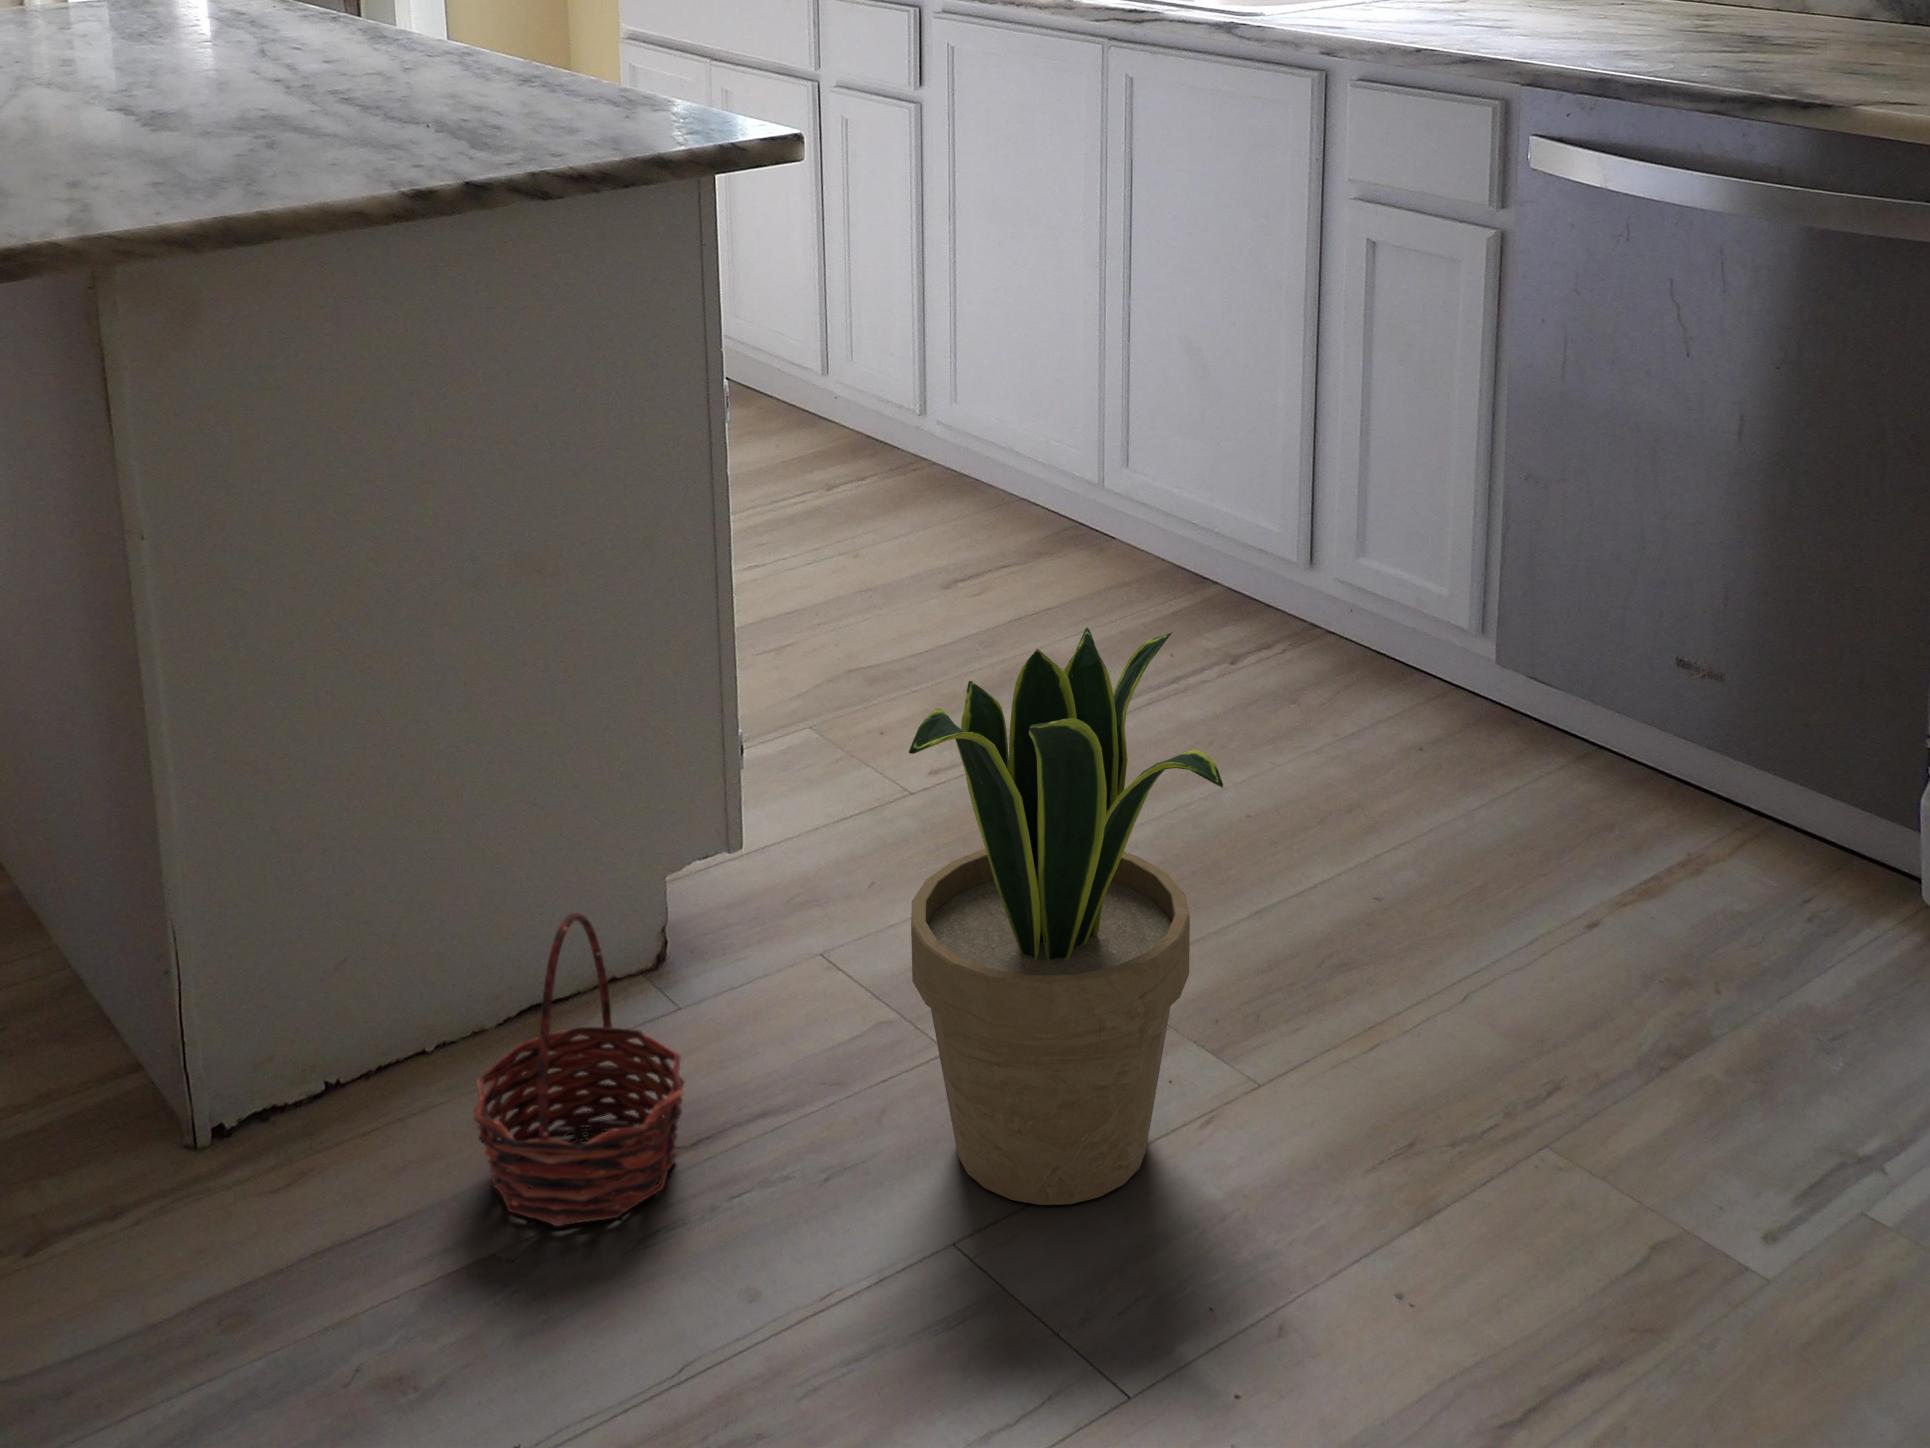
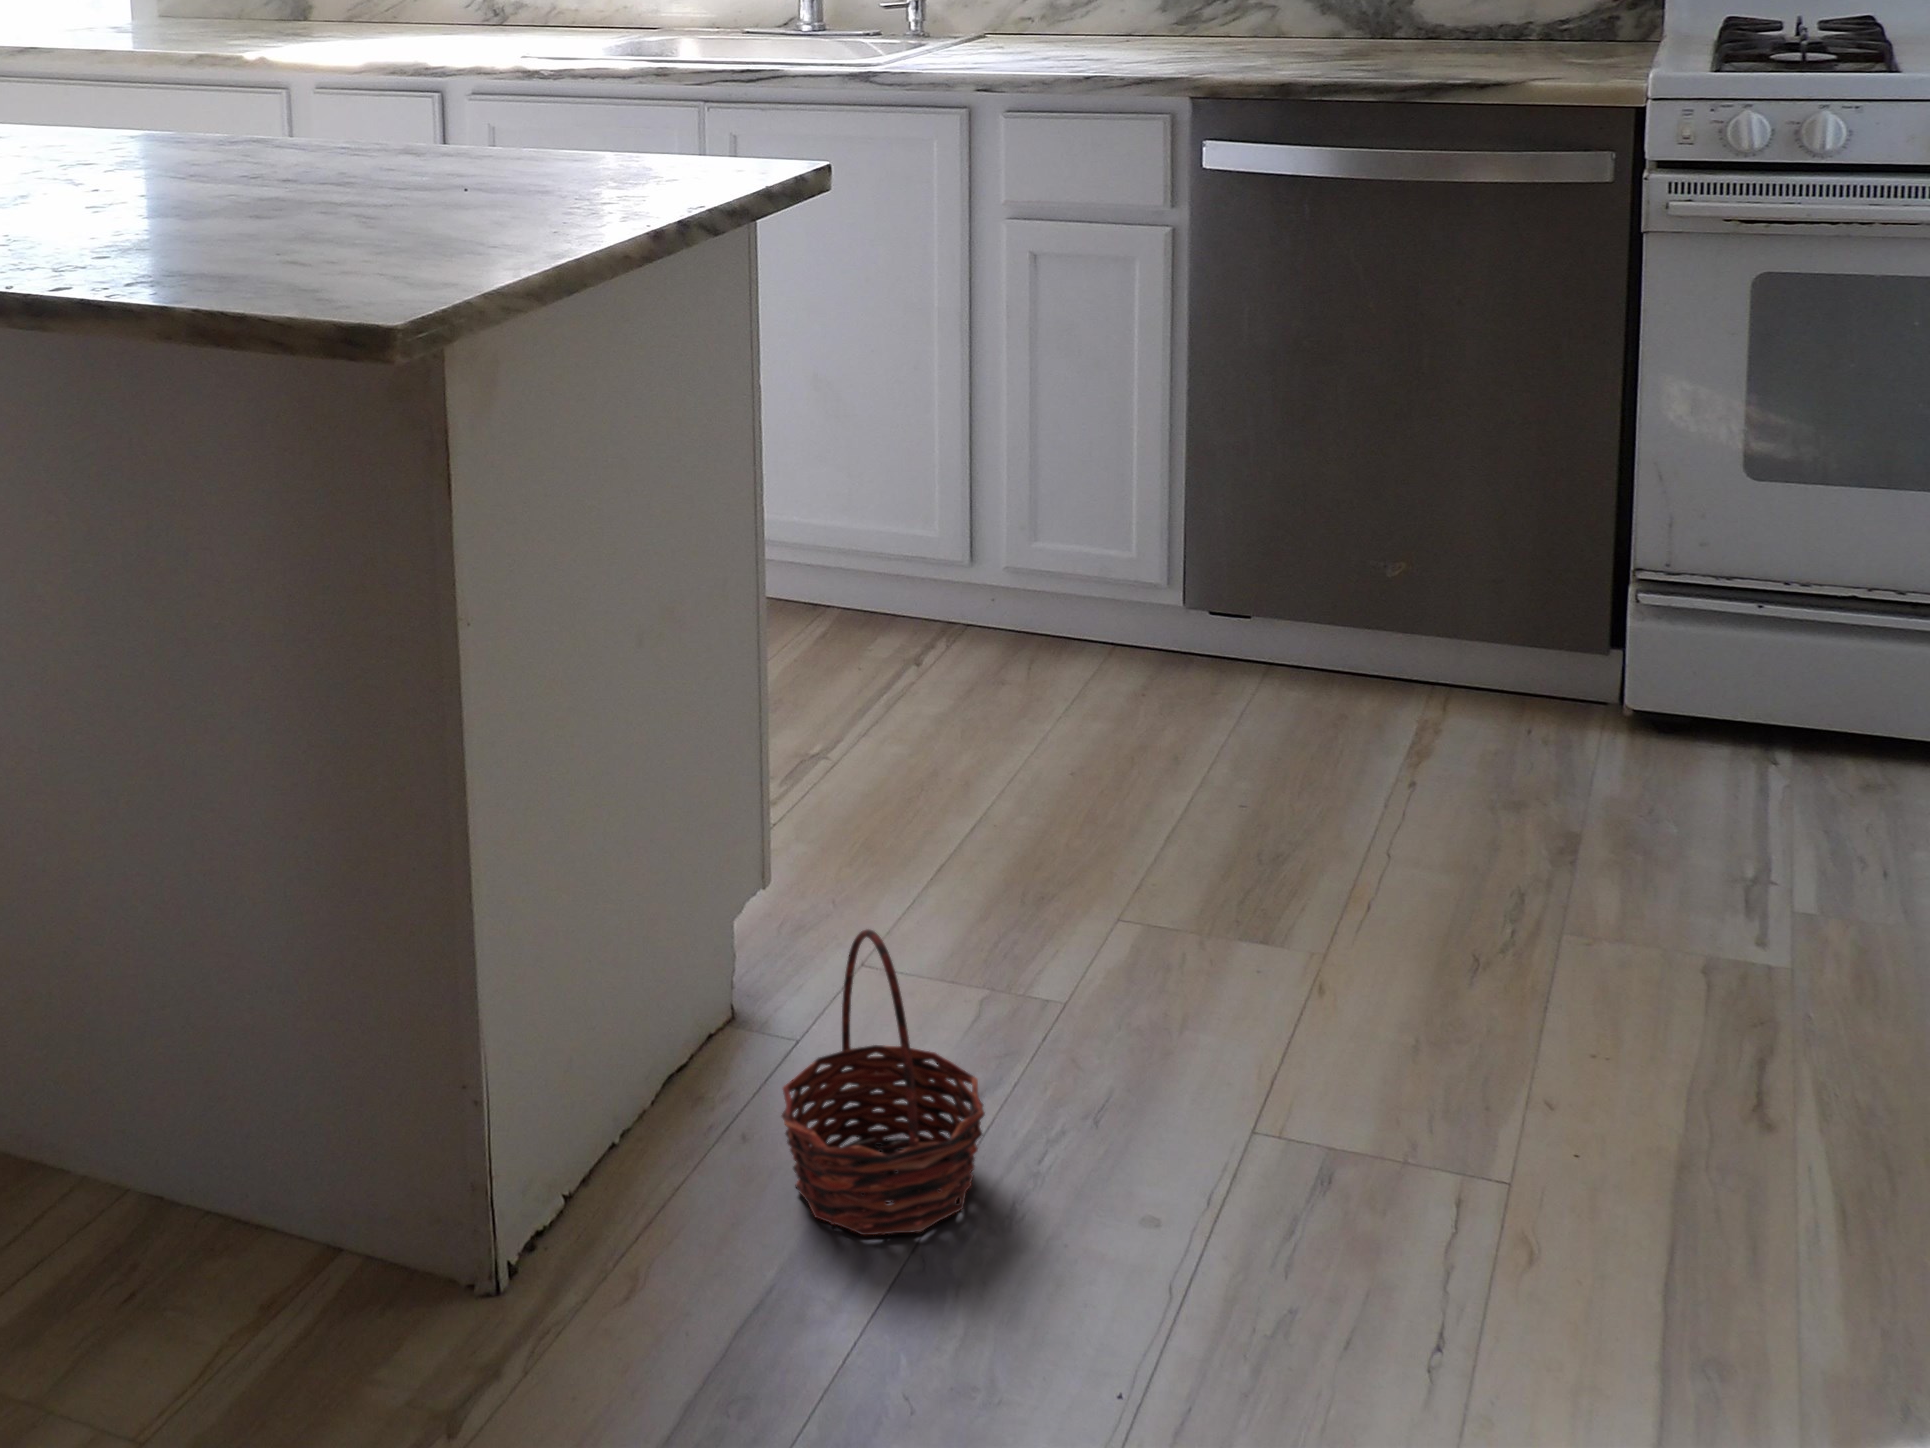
potted plant: present [909,627,1223,1205] -> none [1111,570,1405,1096]

